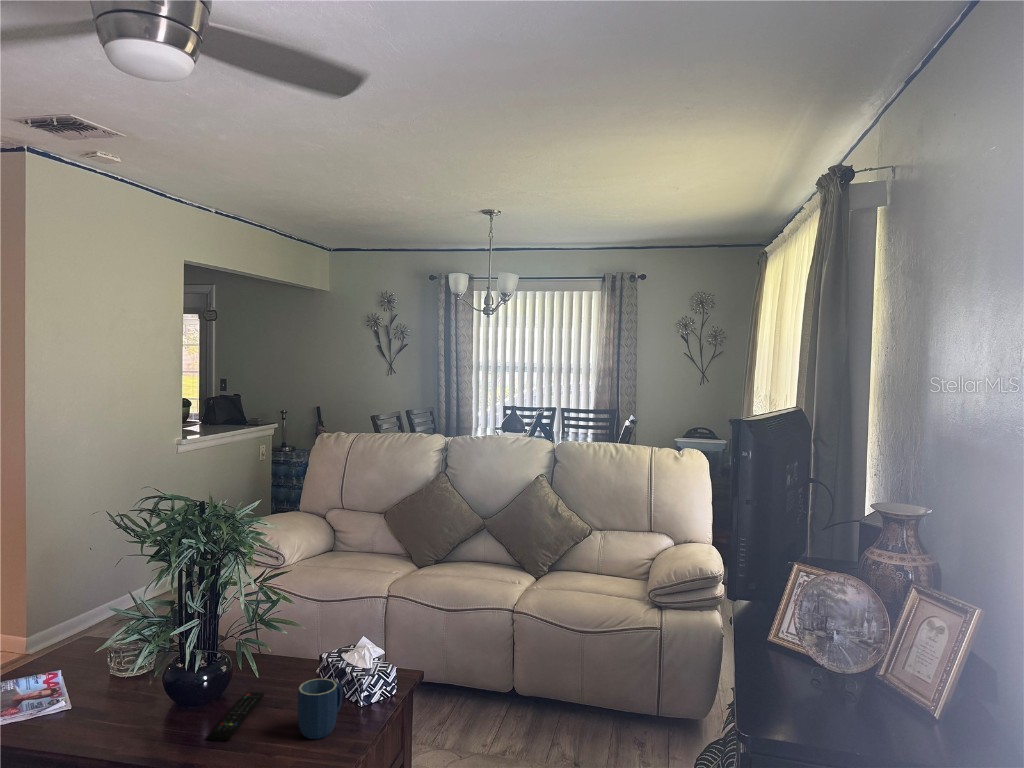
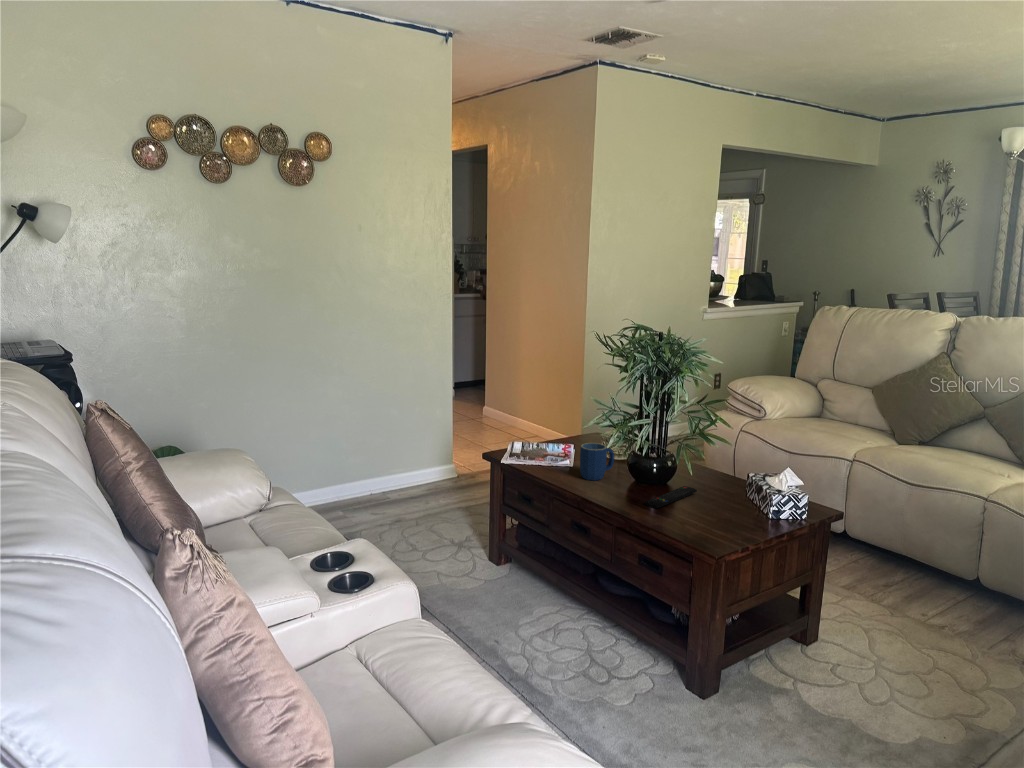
mug: present [298,679,343,739] -> present [580,443,614,480]

